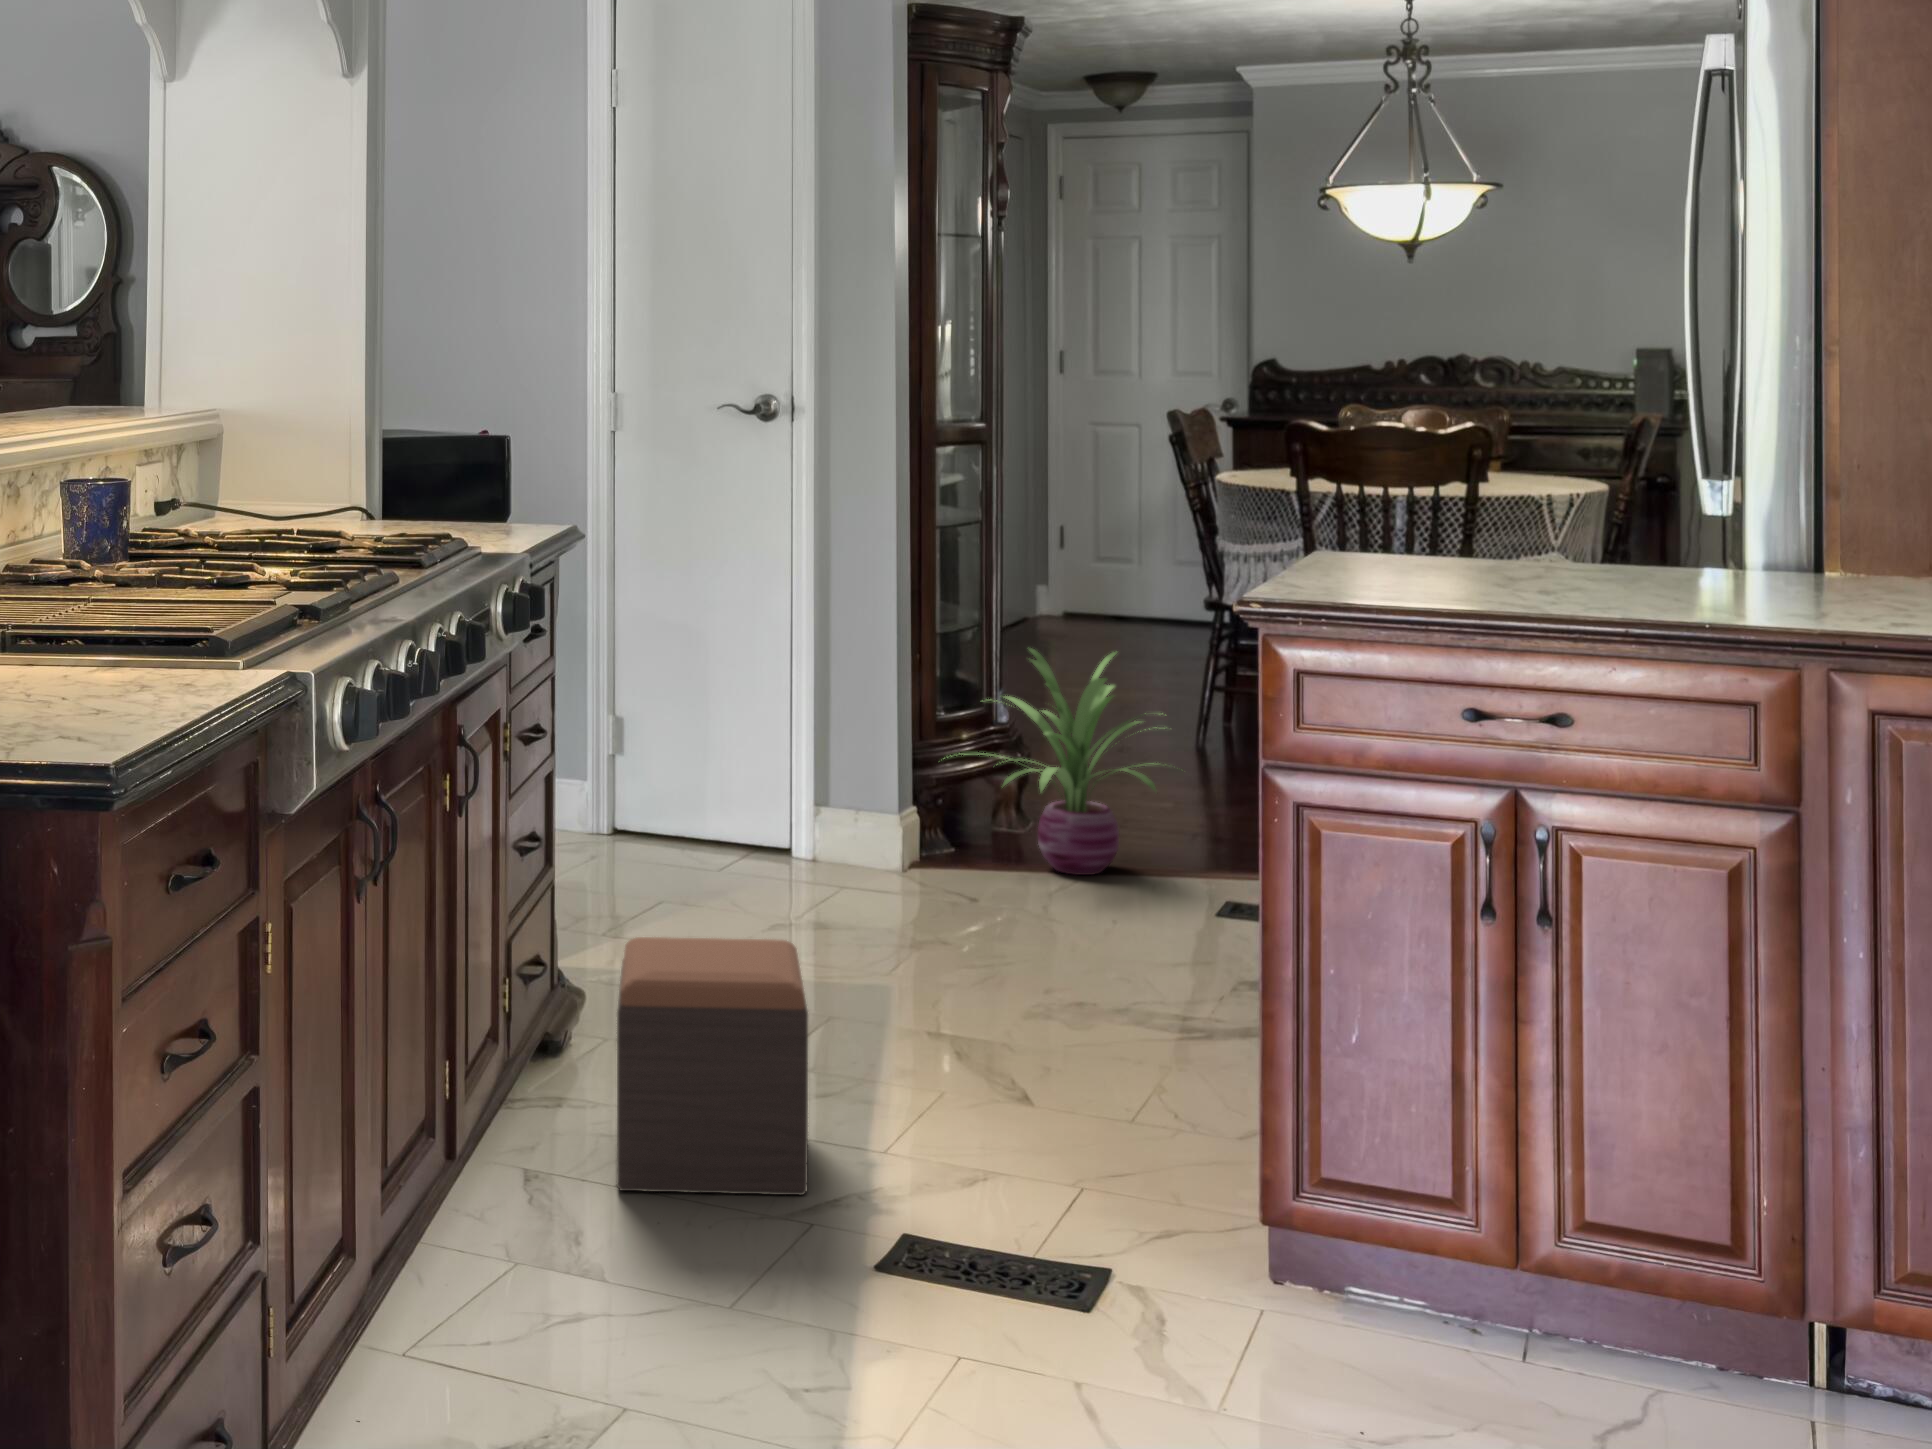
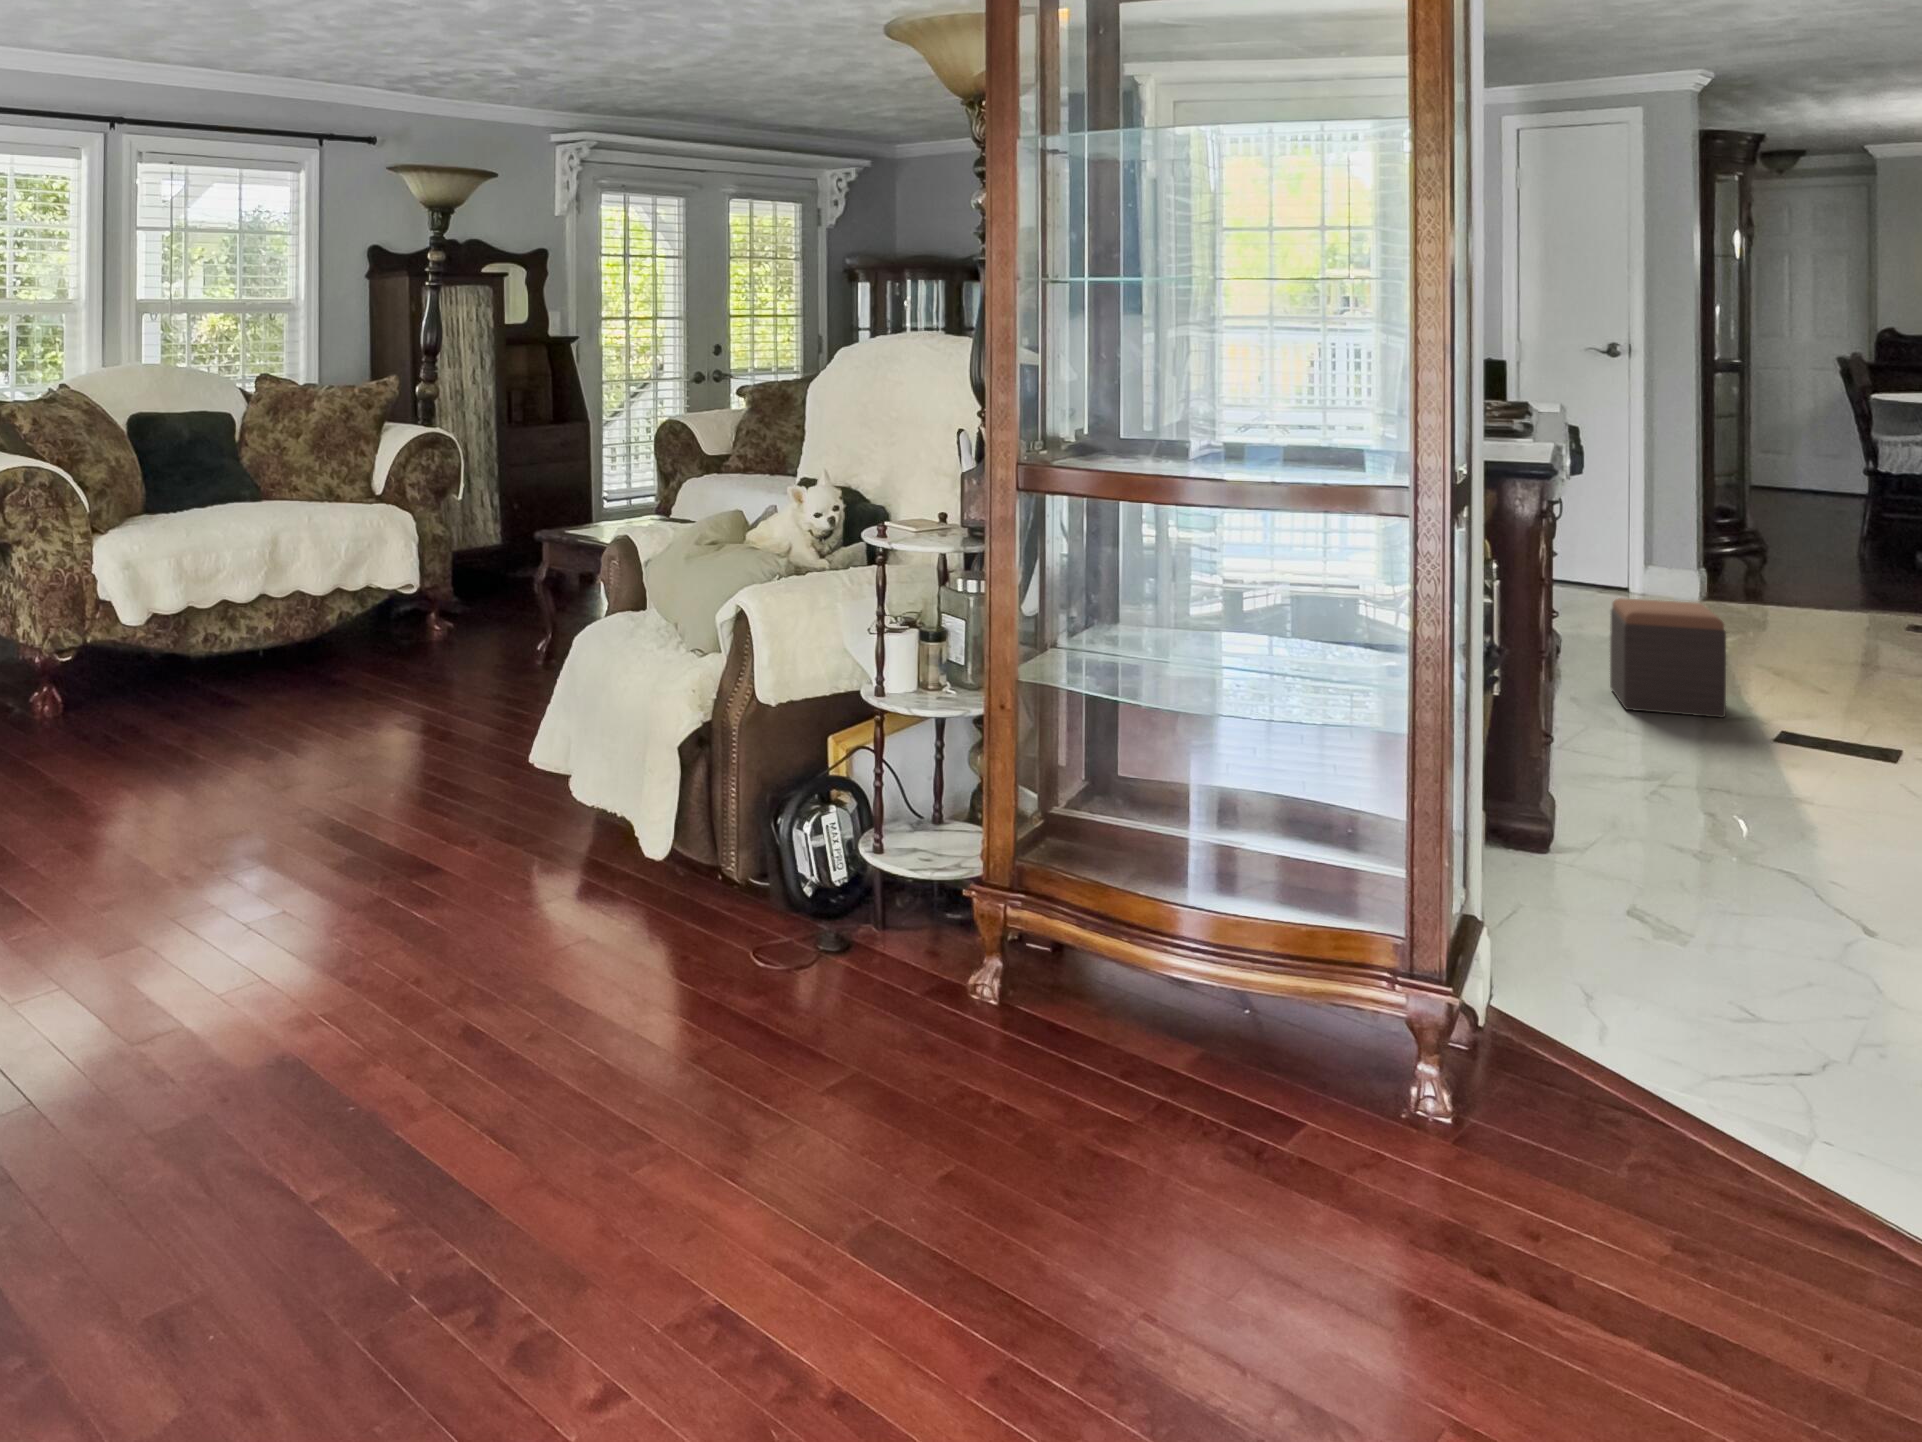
decorative plant: present [951,649,1160,875] -> none [1717,485,1885,610]

